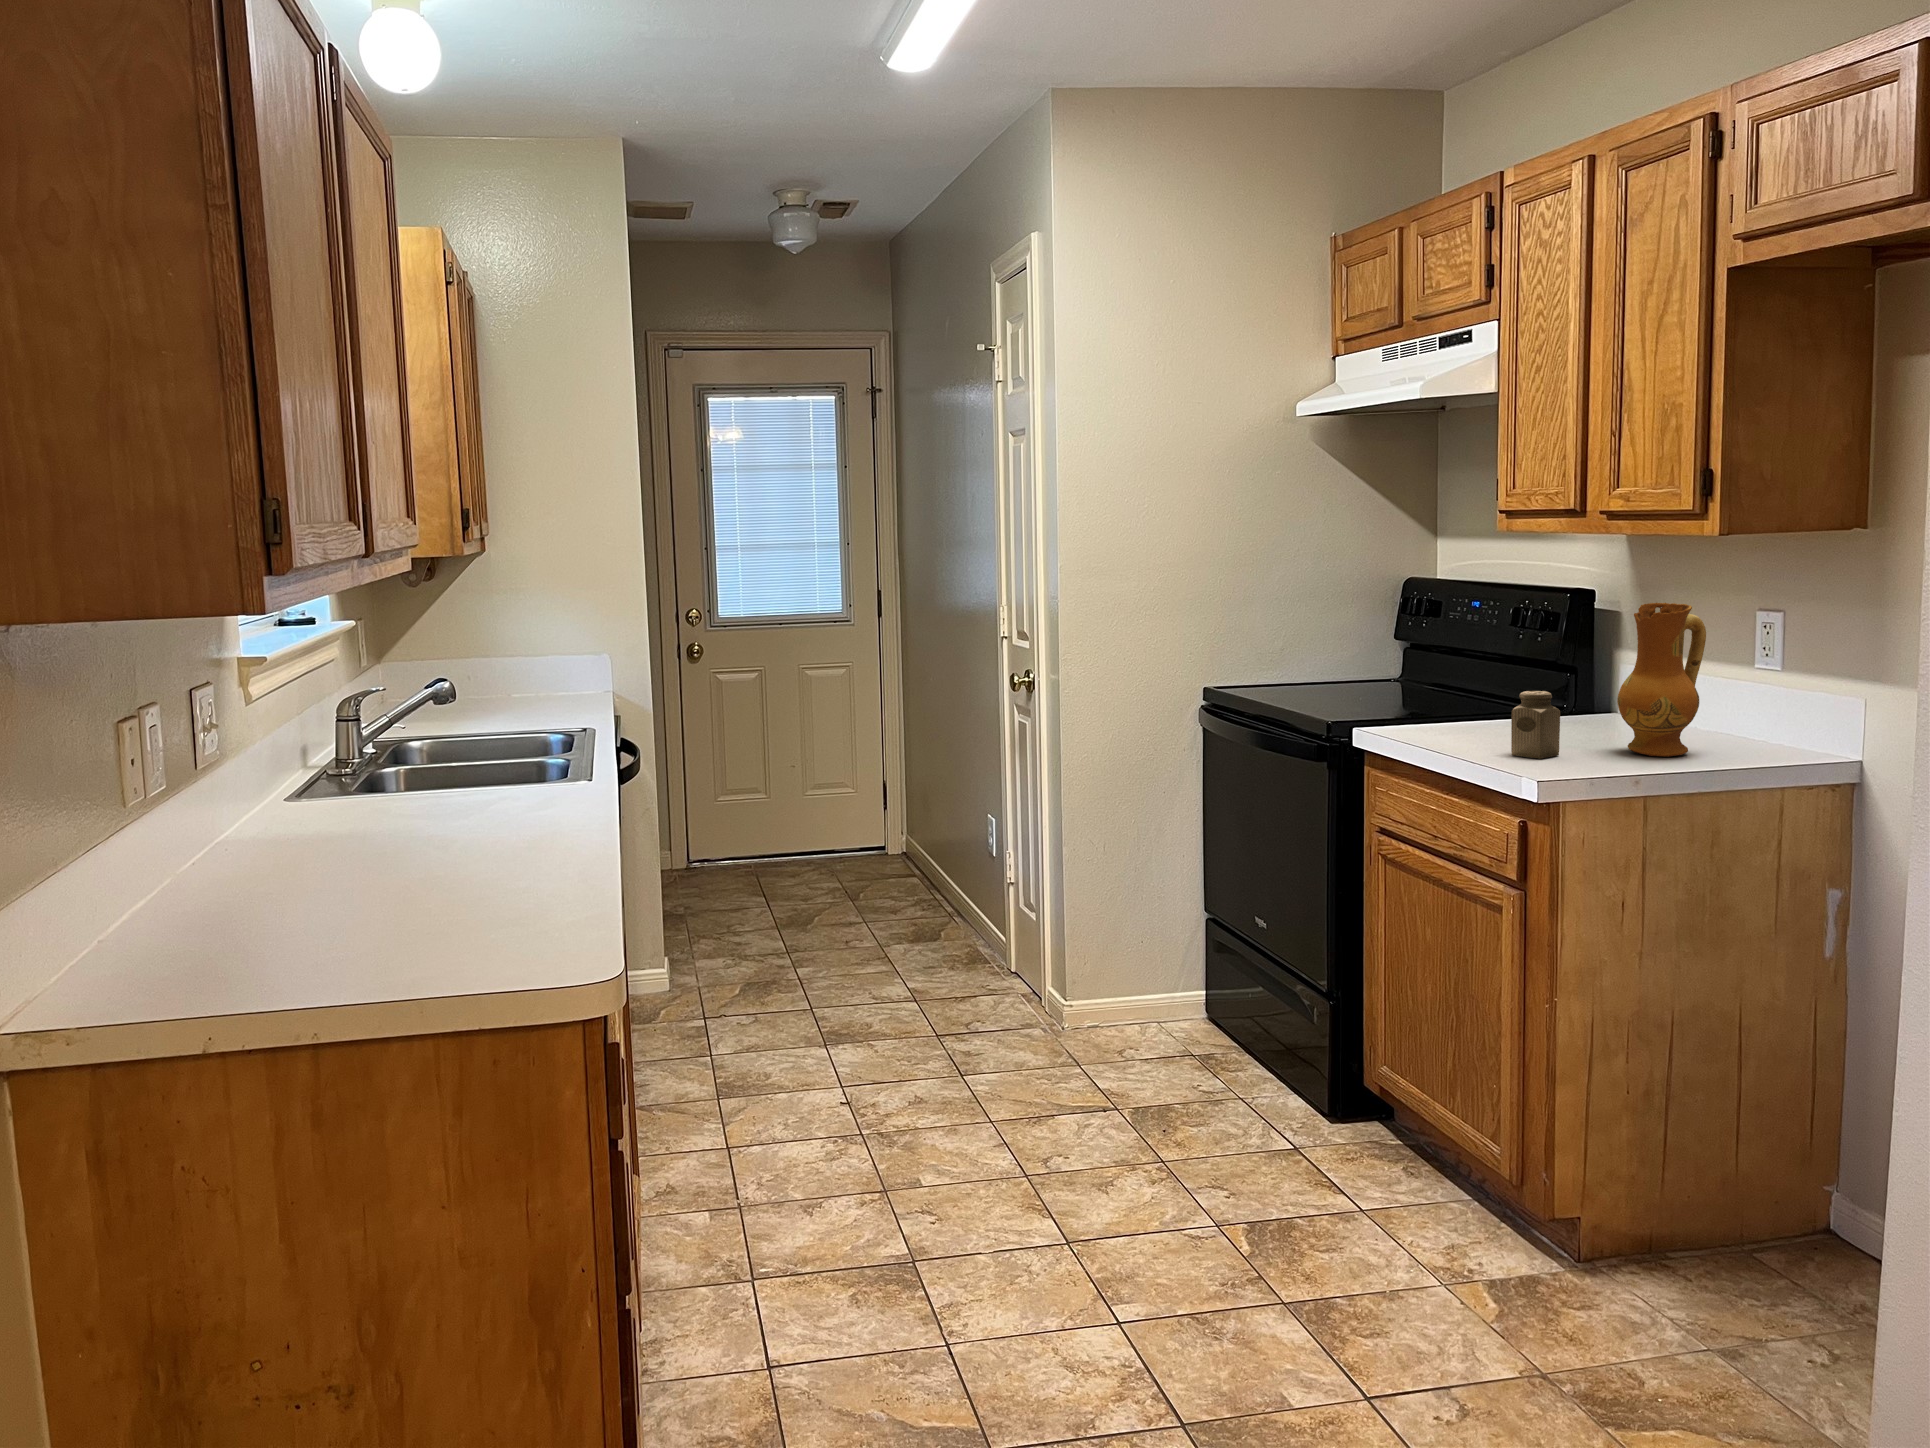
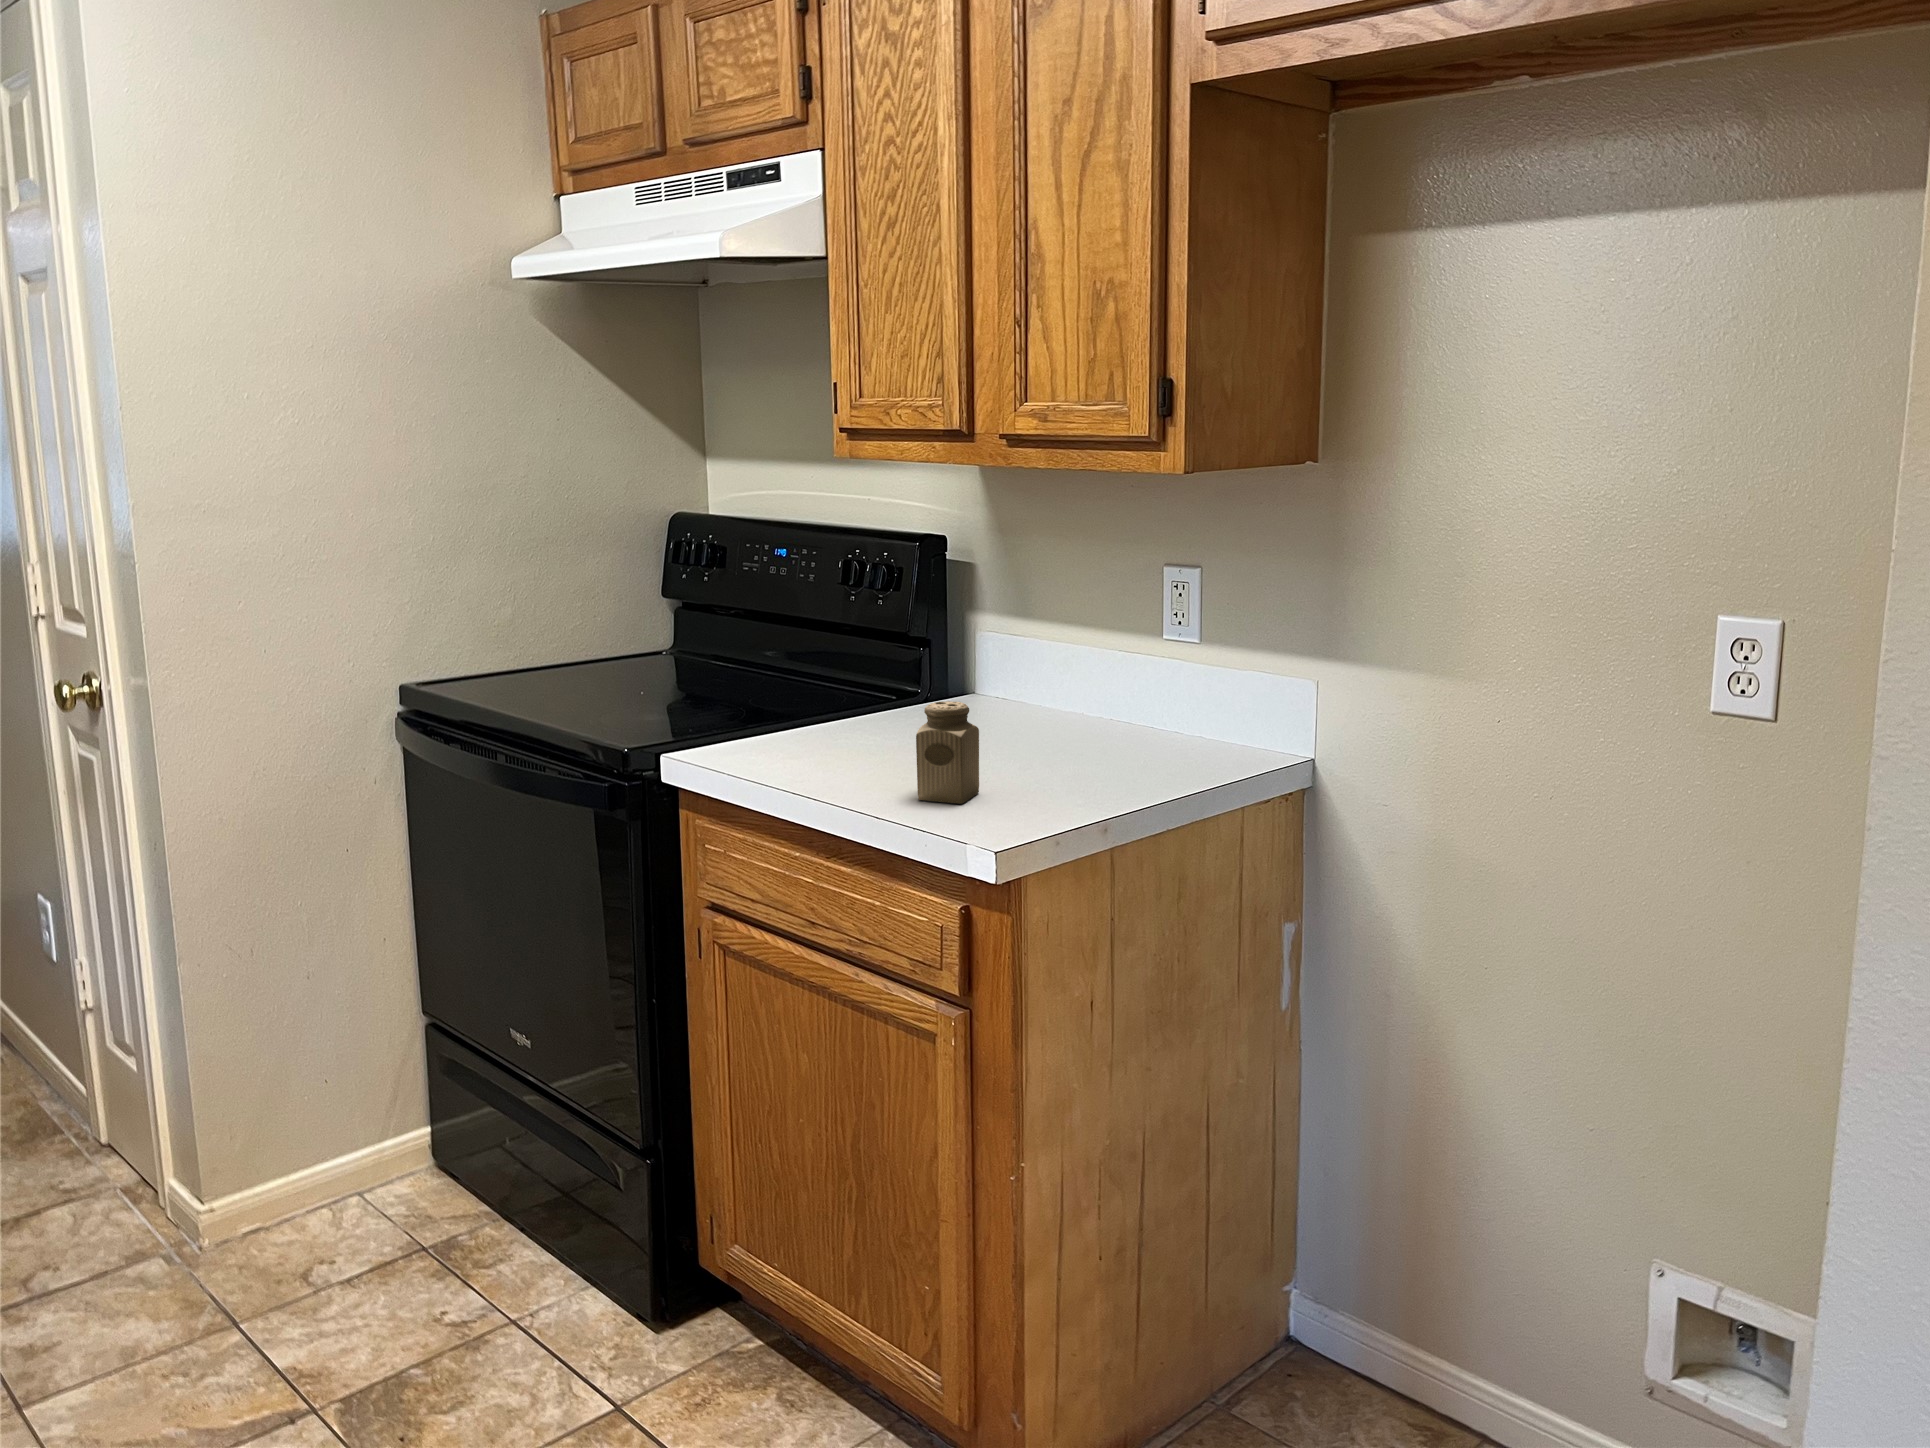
ceramic jug: present [1617,603,1706,757] -> none [1039,564,1140,779]

